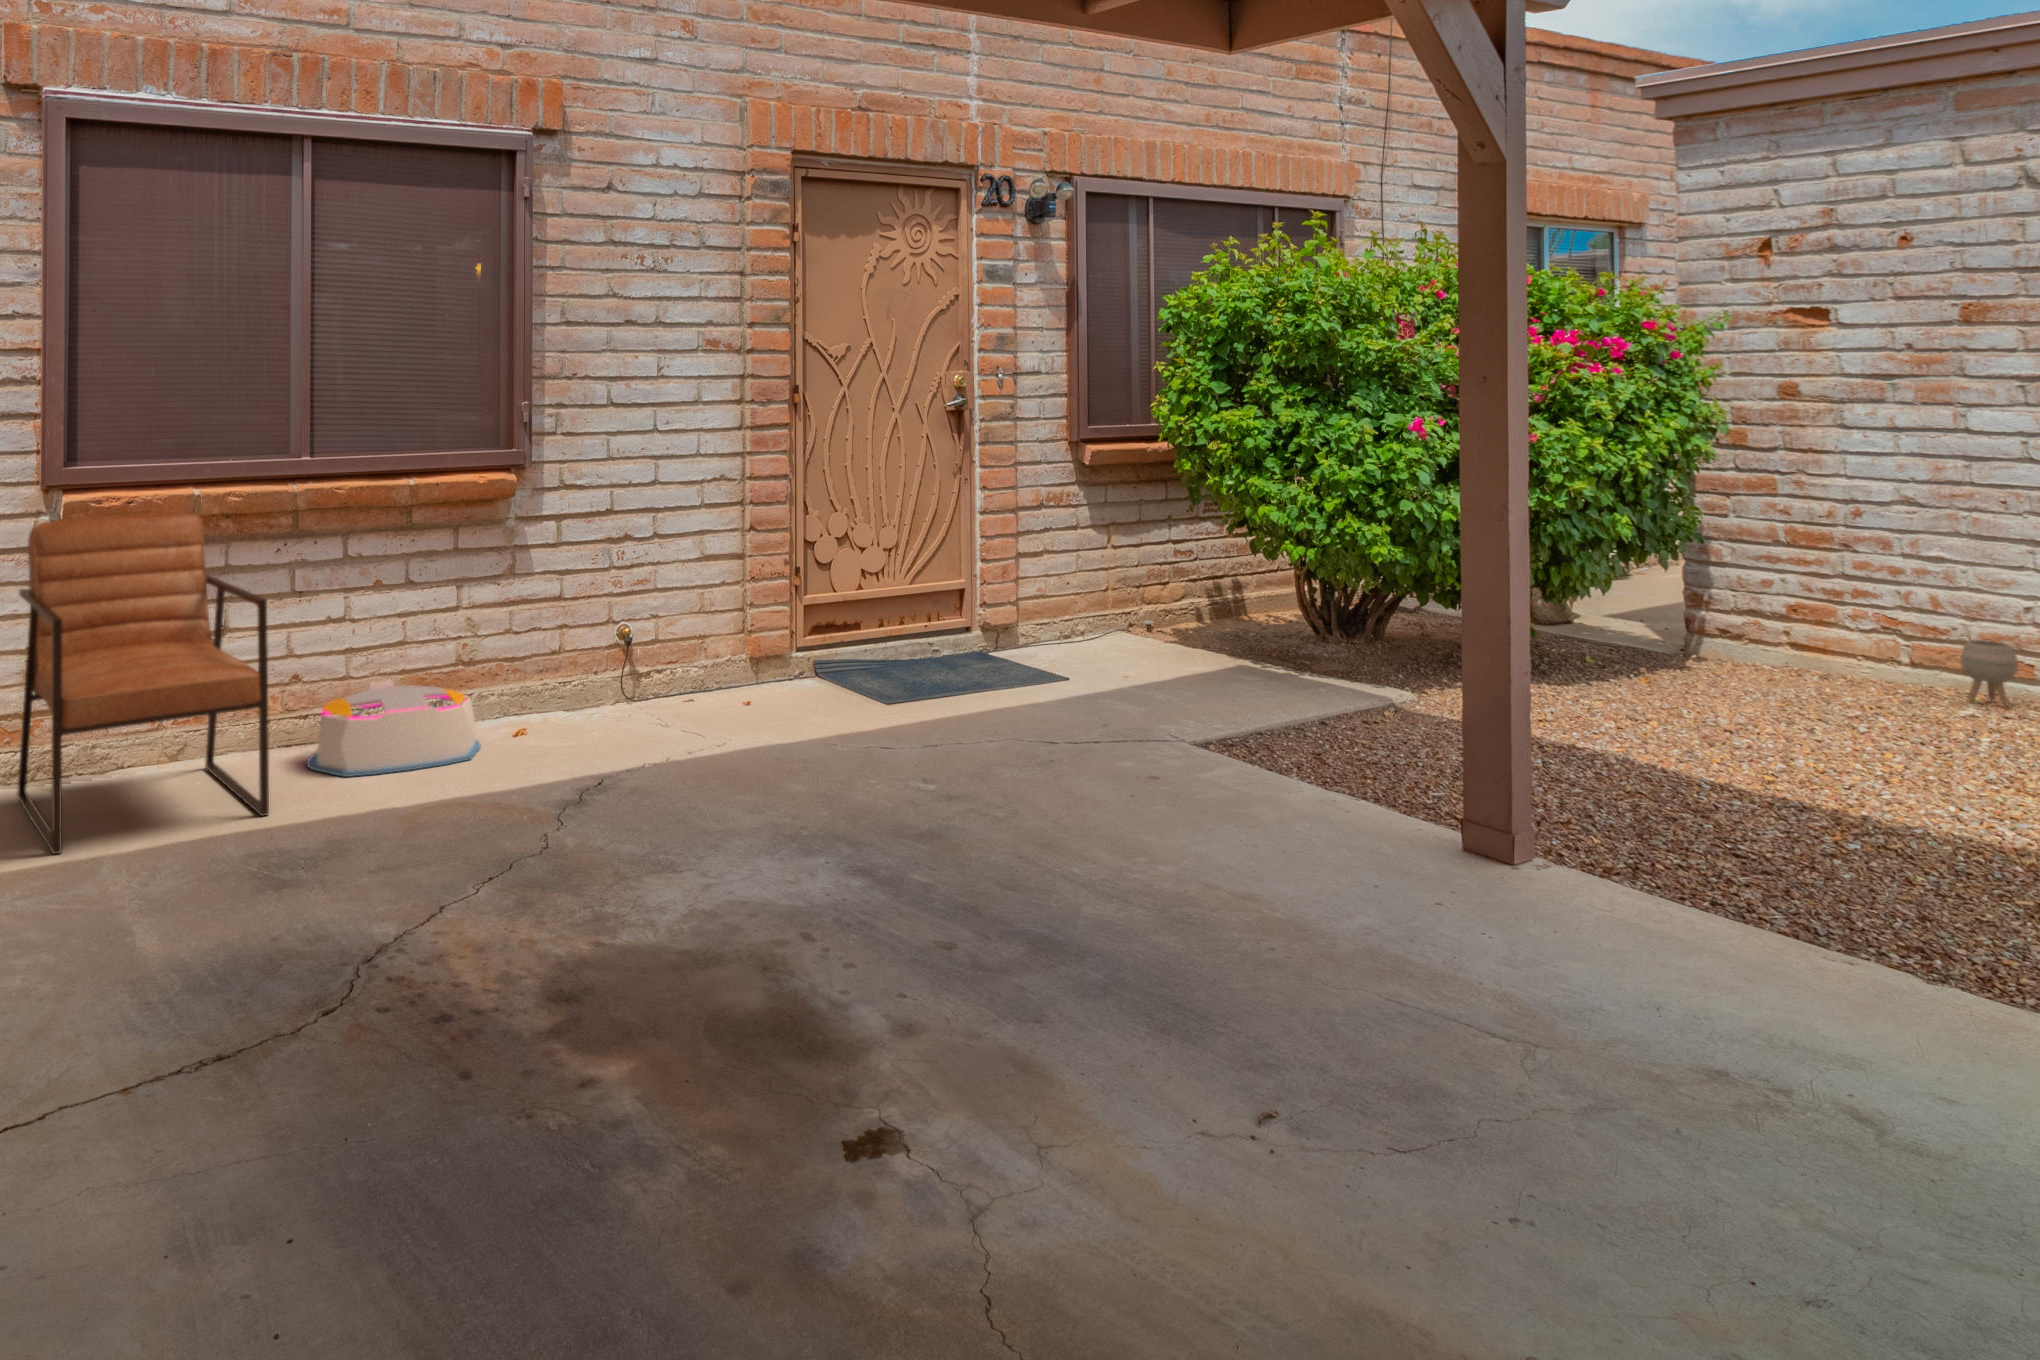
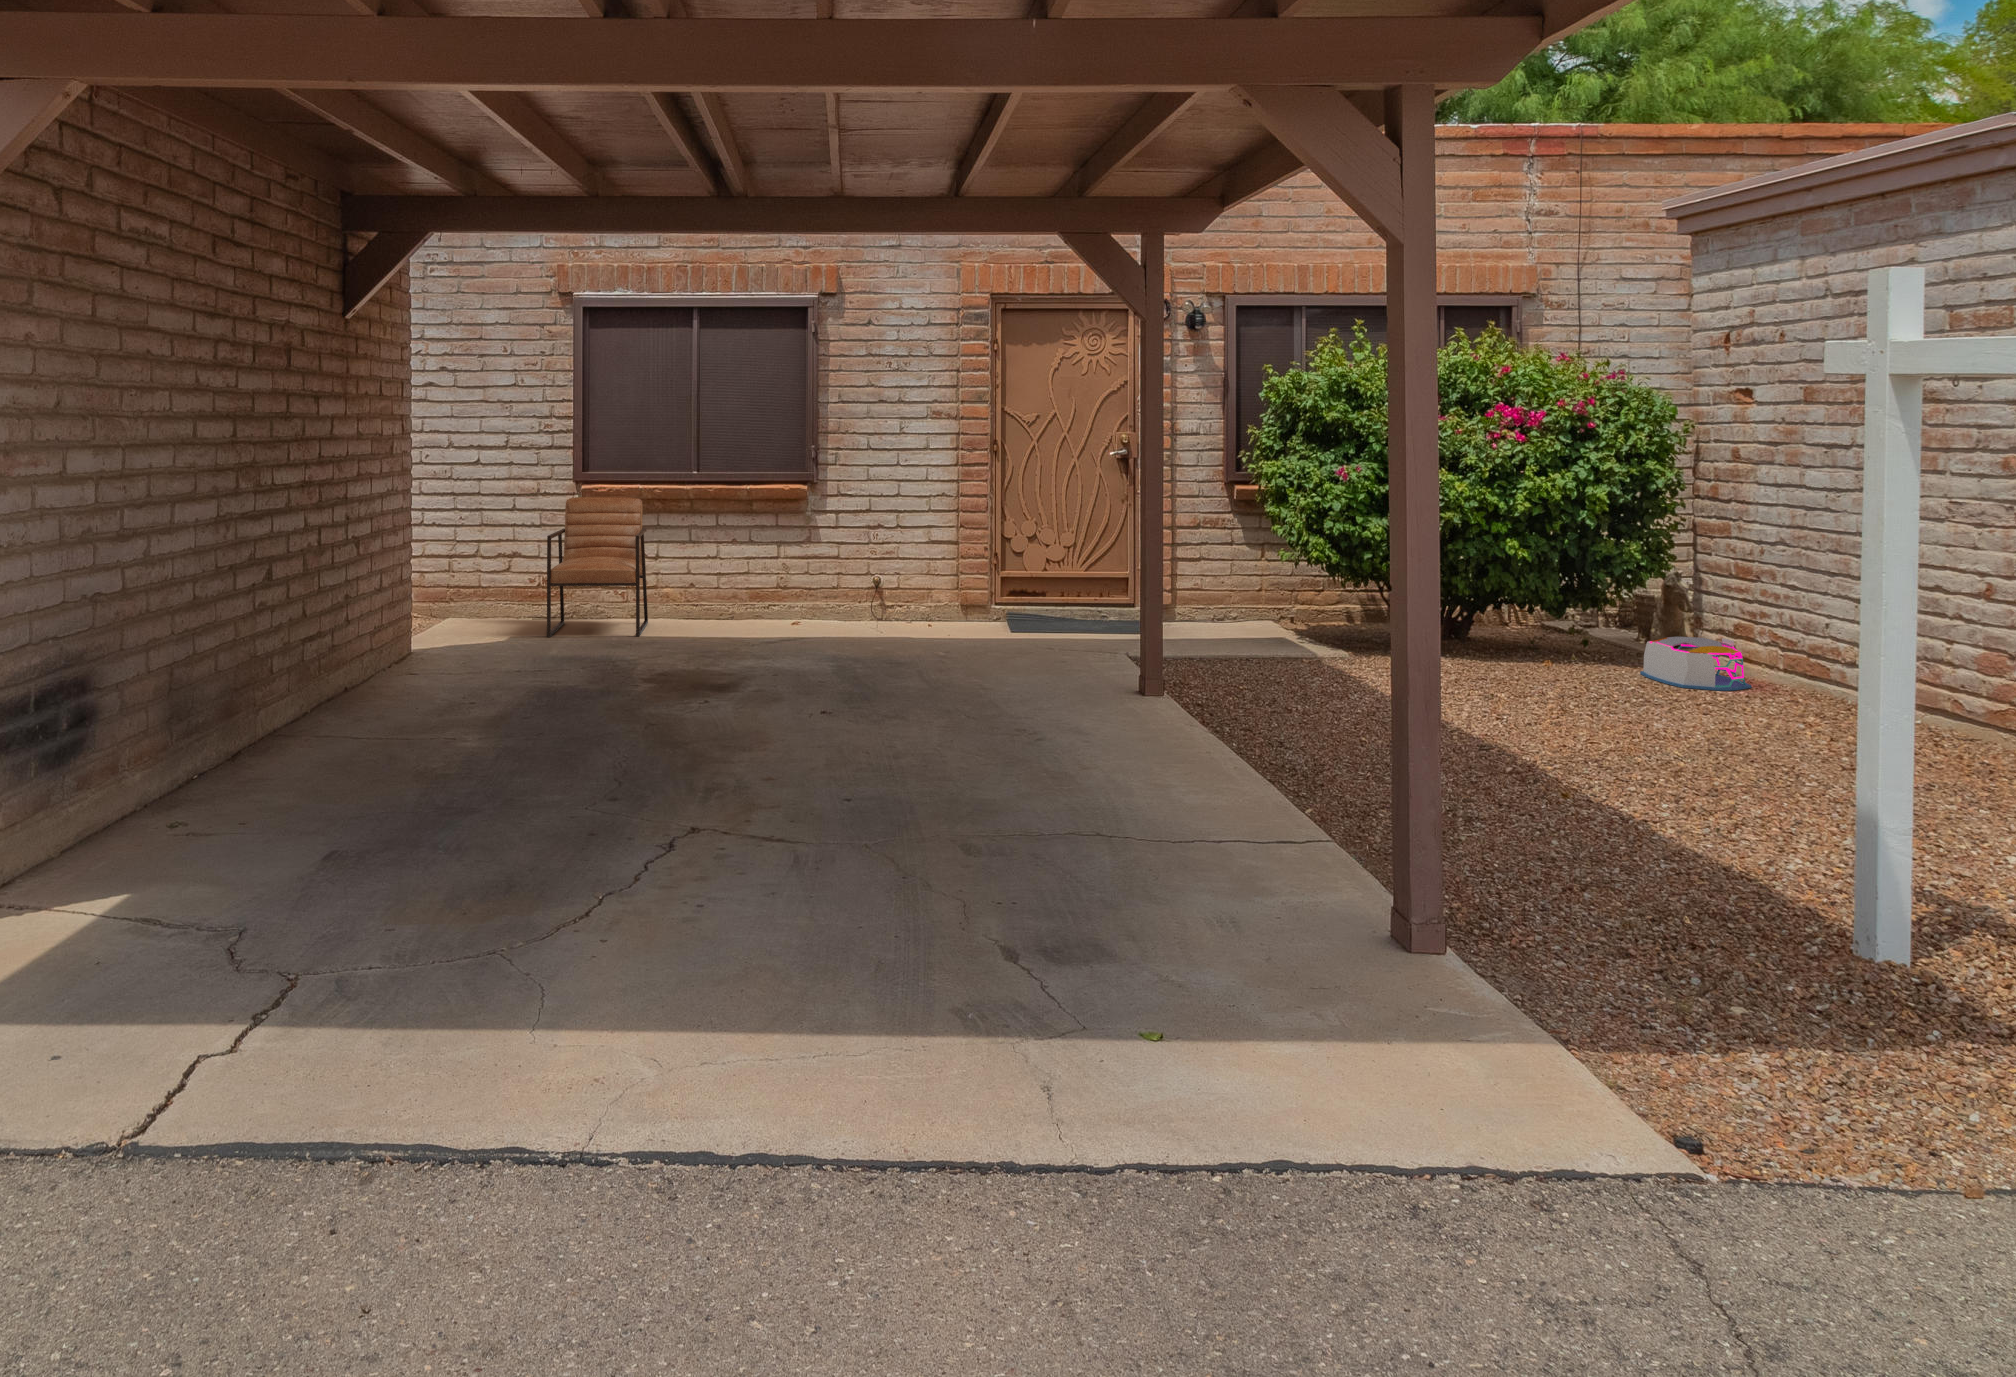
planter: present [1961,640,2018,707] -> none [1766,654,1806,705]
storage bin: present [307,681,480,777] -> present [1640,637,1751,691]

